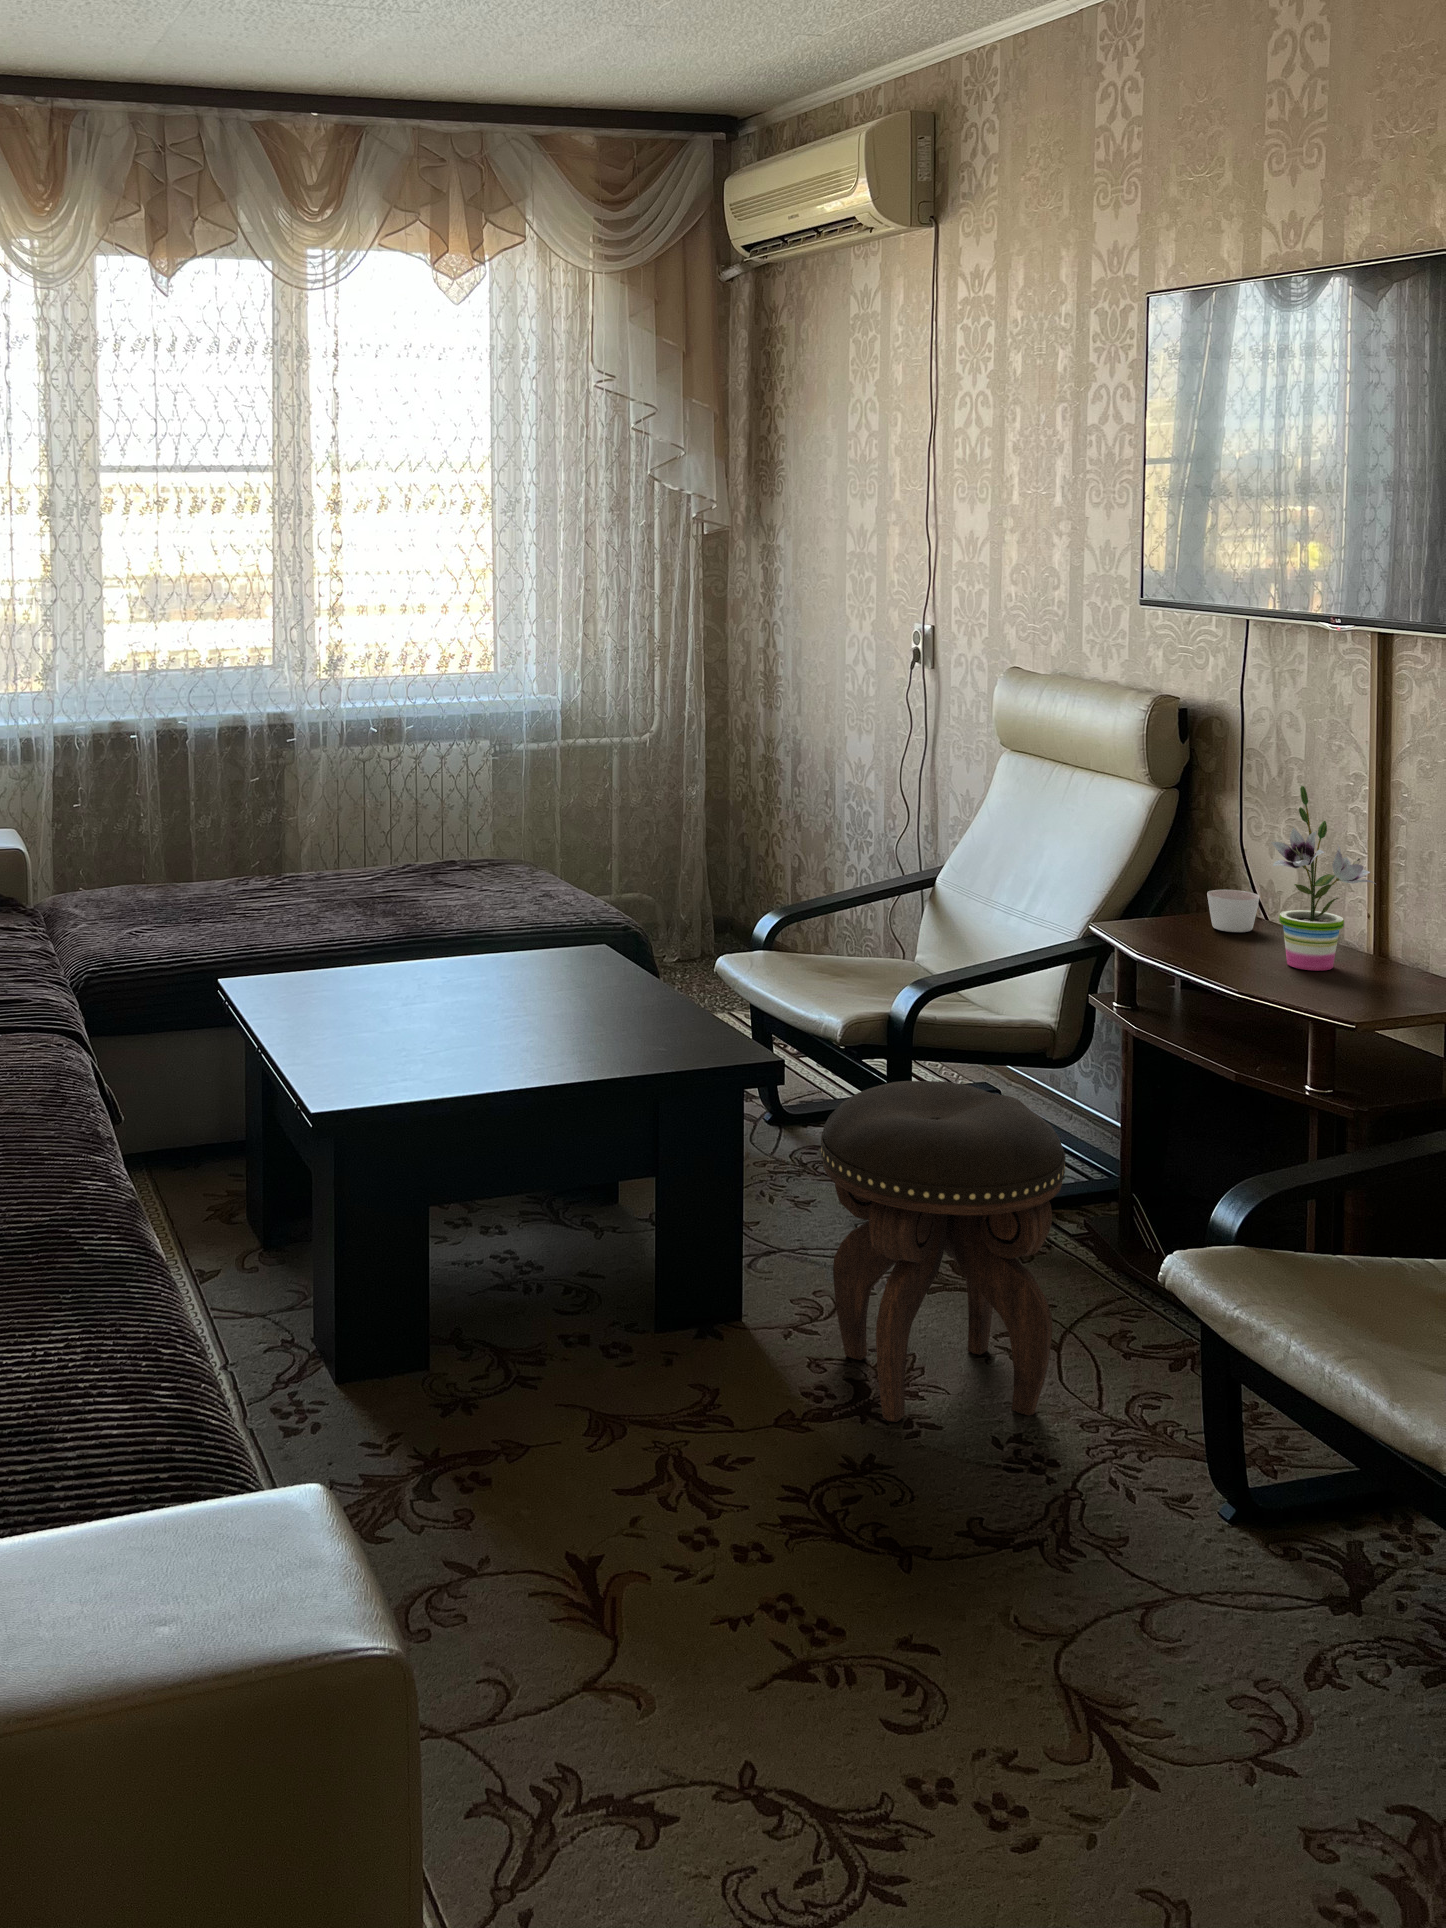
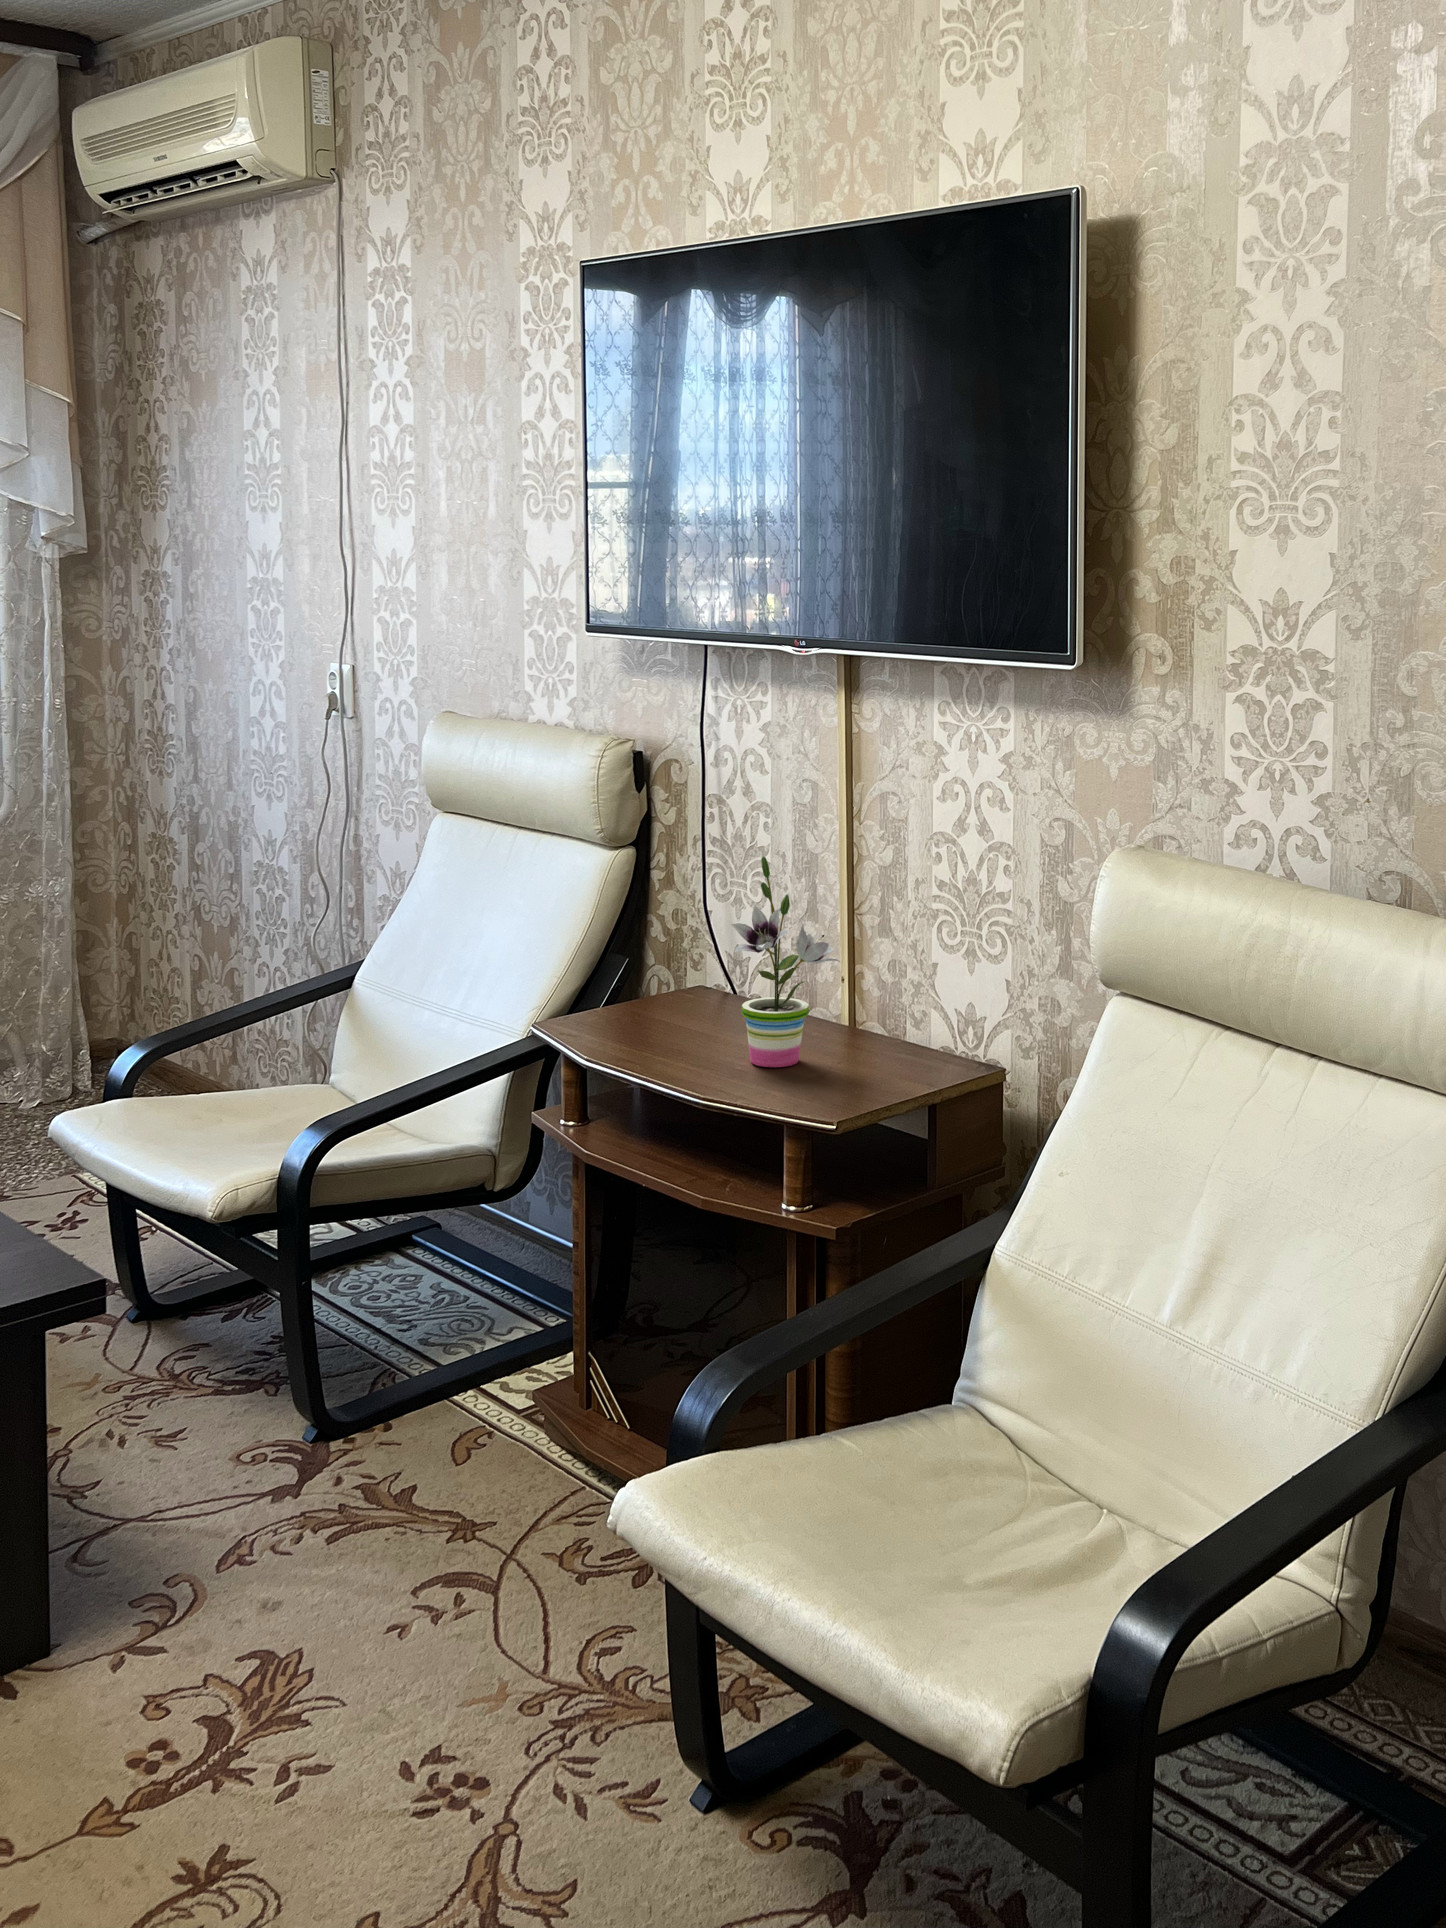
candle: present [1207,890,1260,932] -> none [663,977,719,1026]
footstool: present [821,1081,1065,1422] -> none [160,1275,496,1779]

